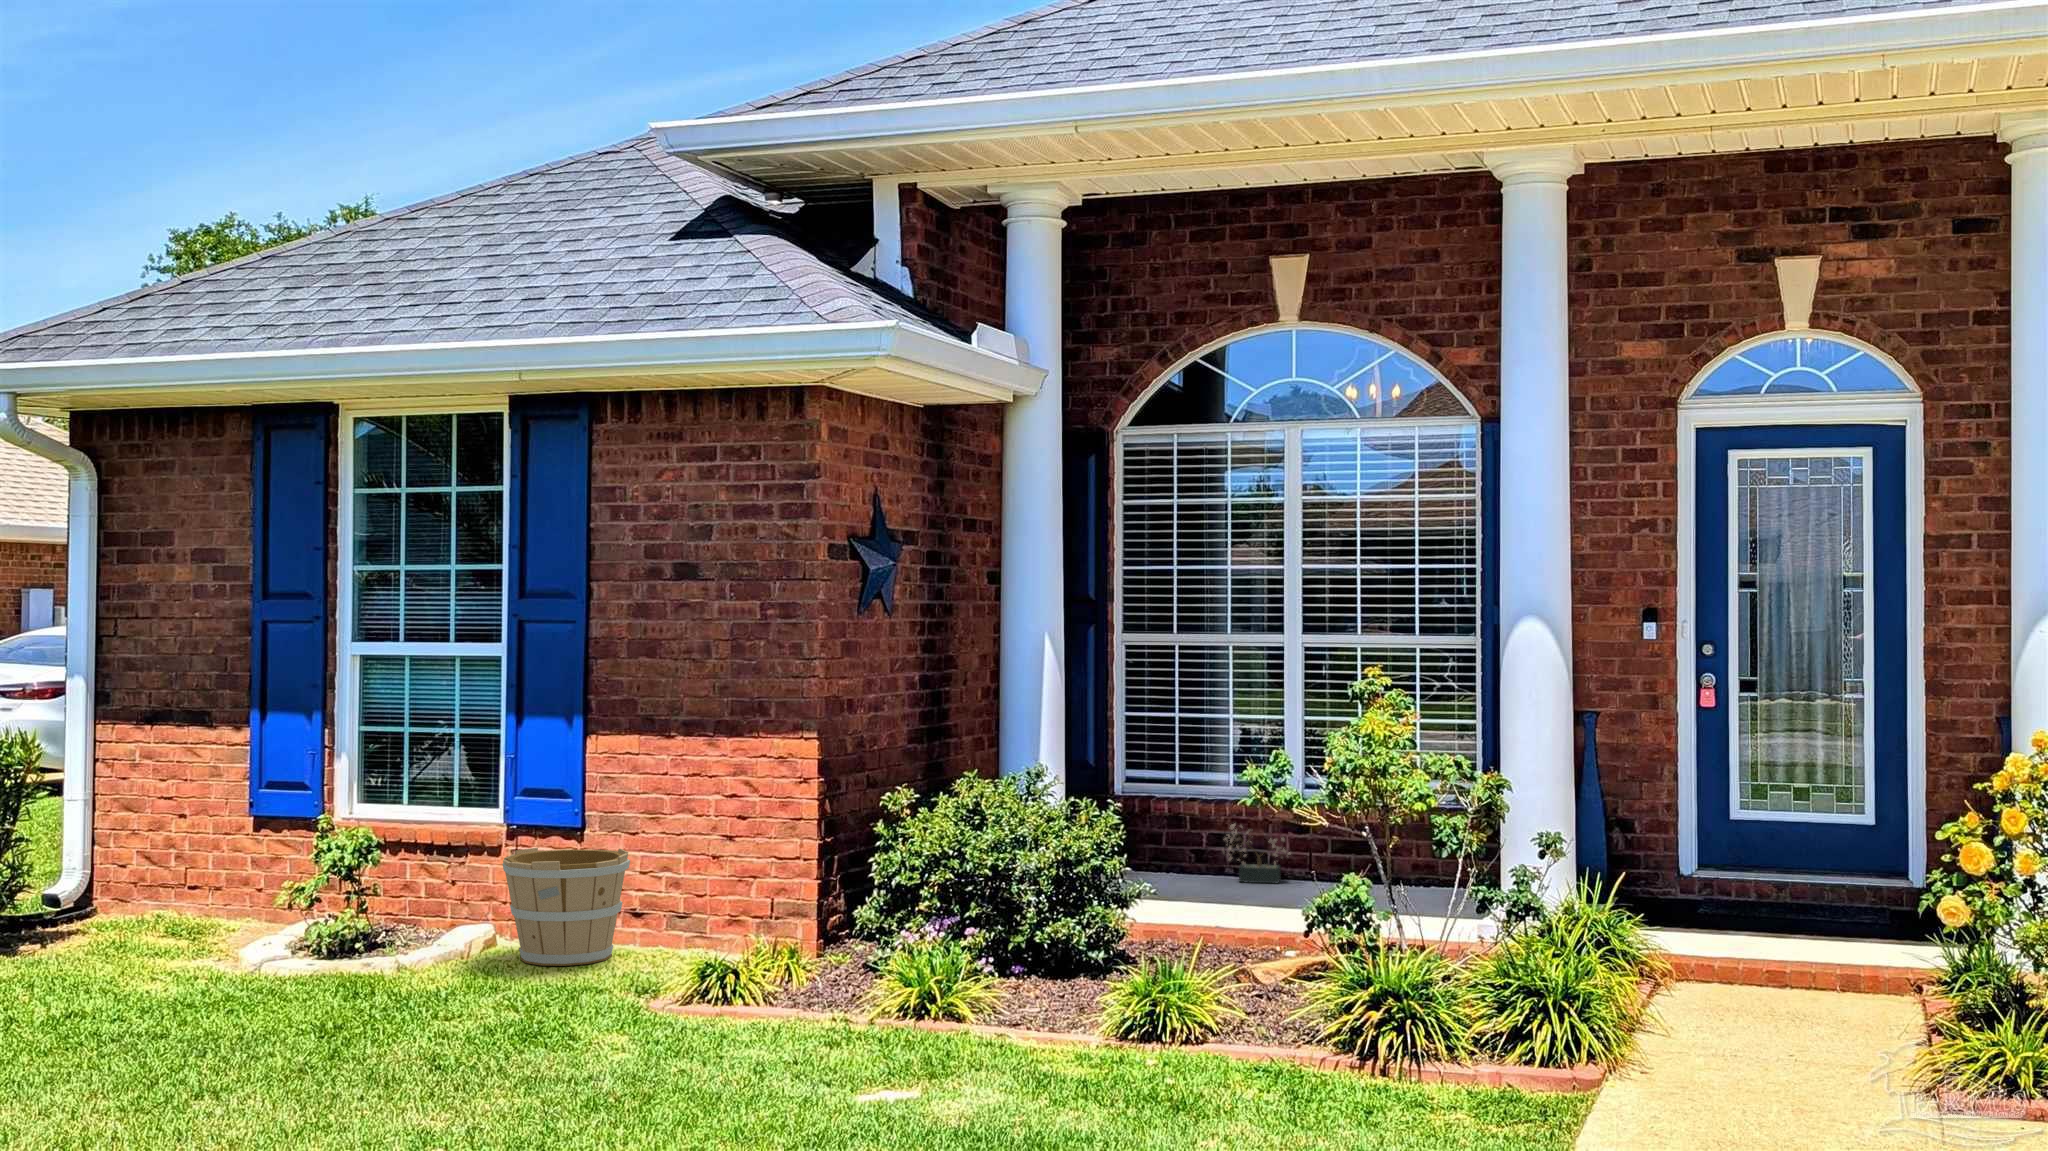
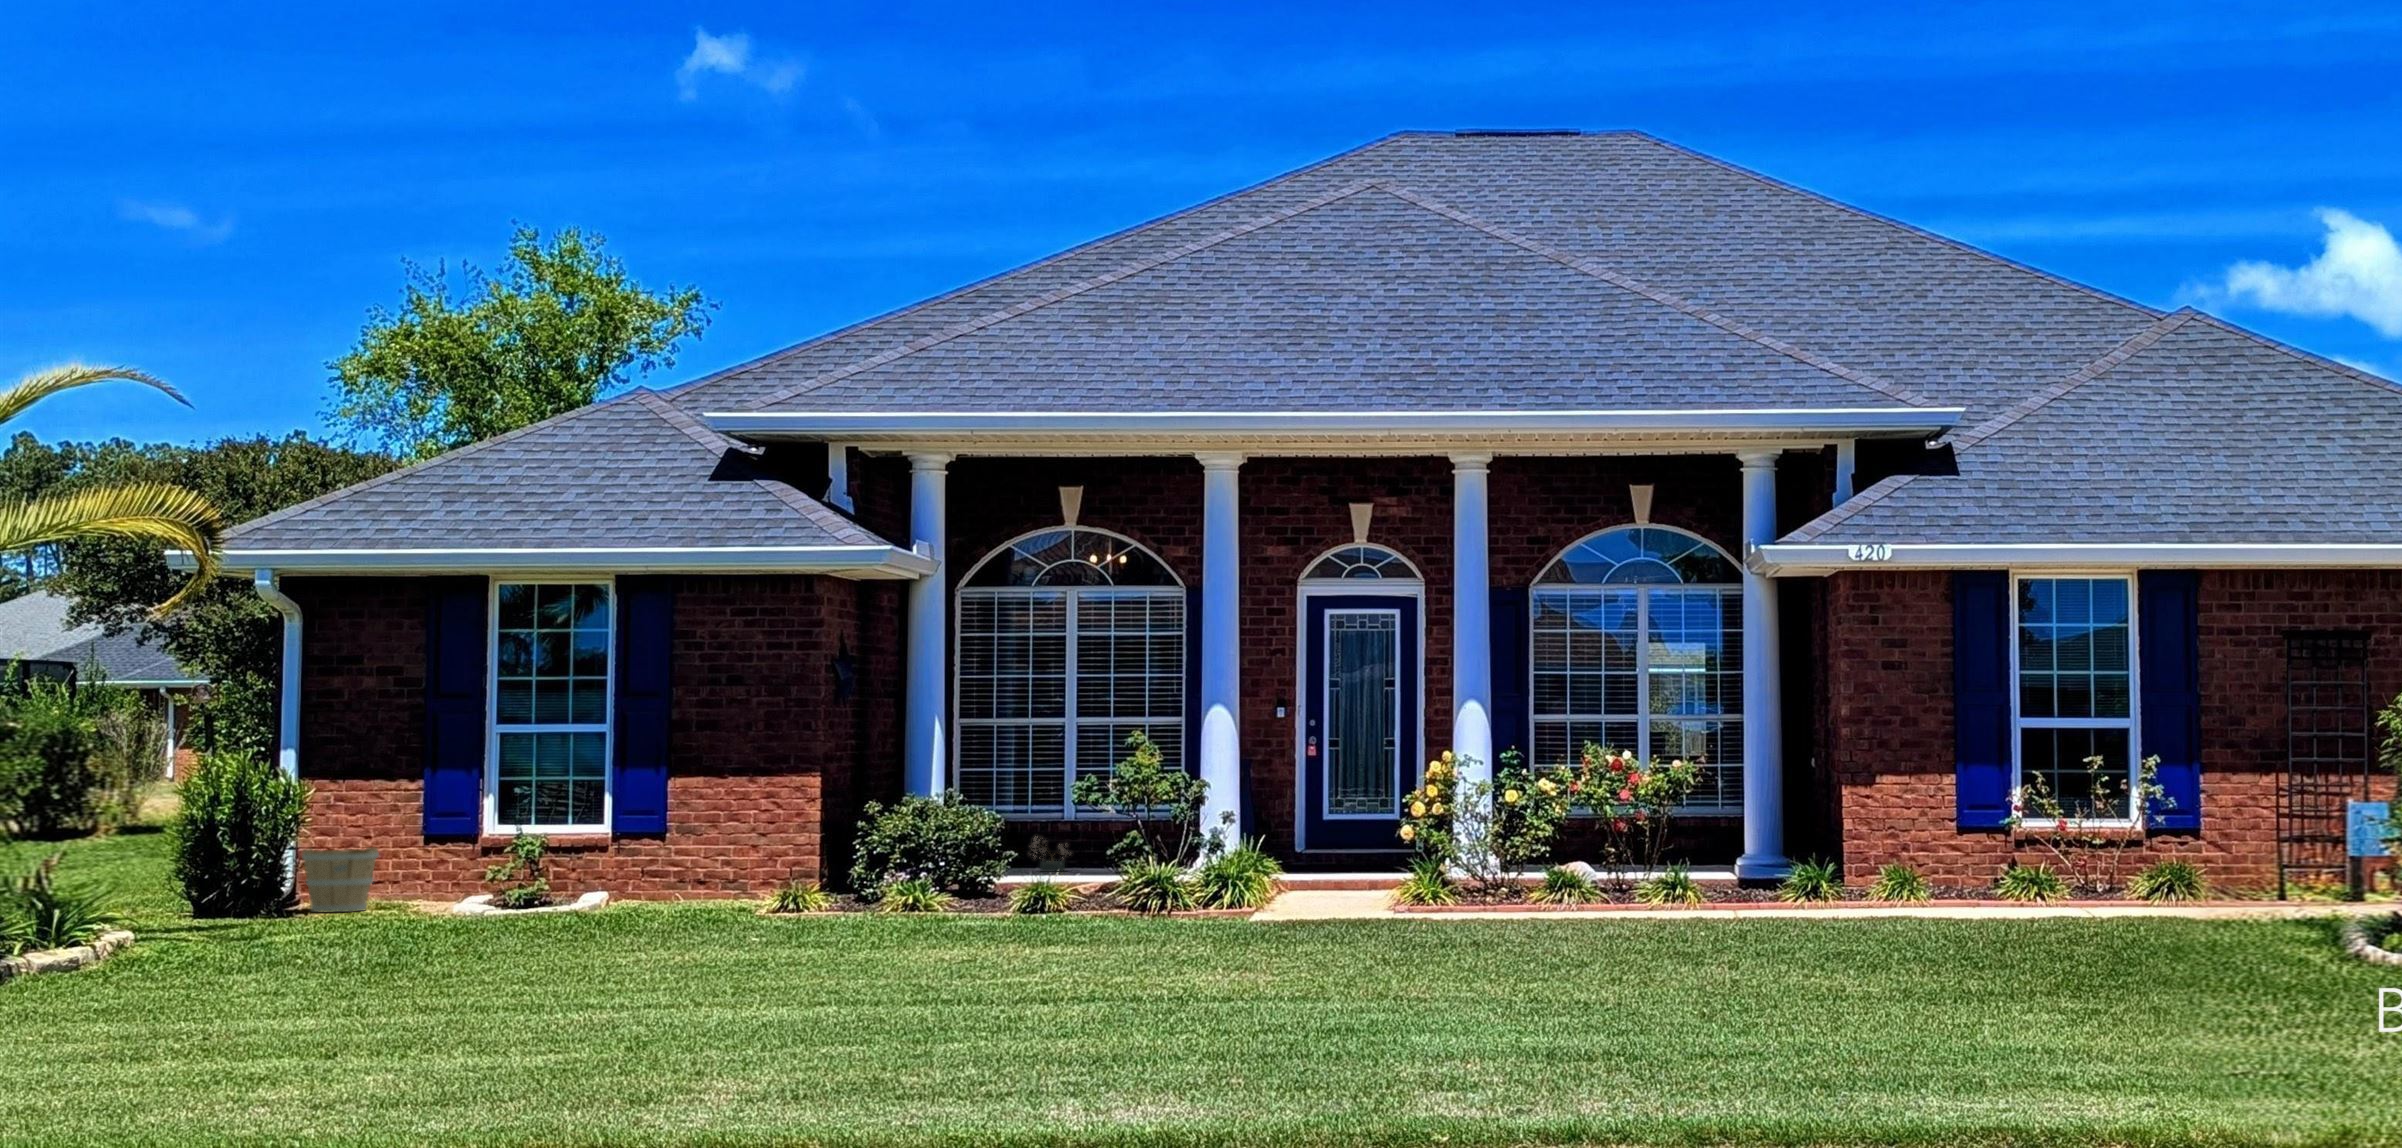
wooden bucket: present [503,848,630,966] -> present [302,847,379,912]

